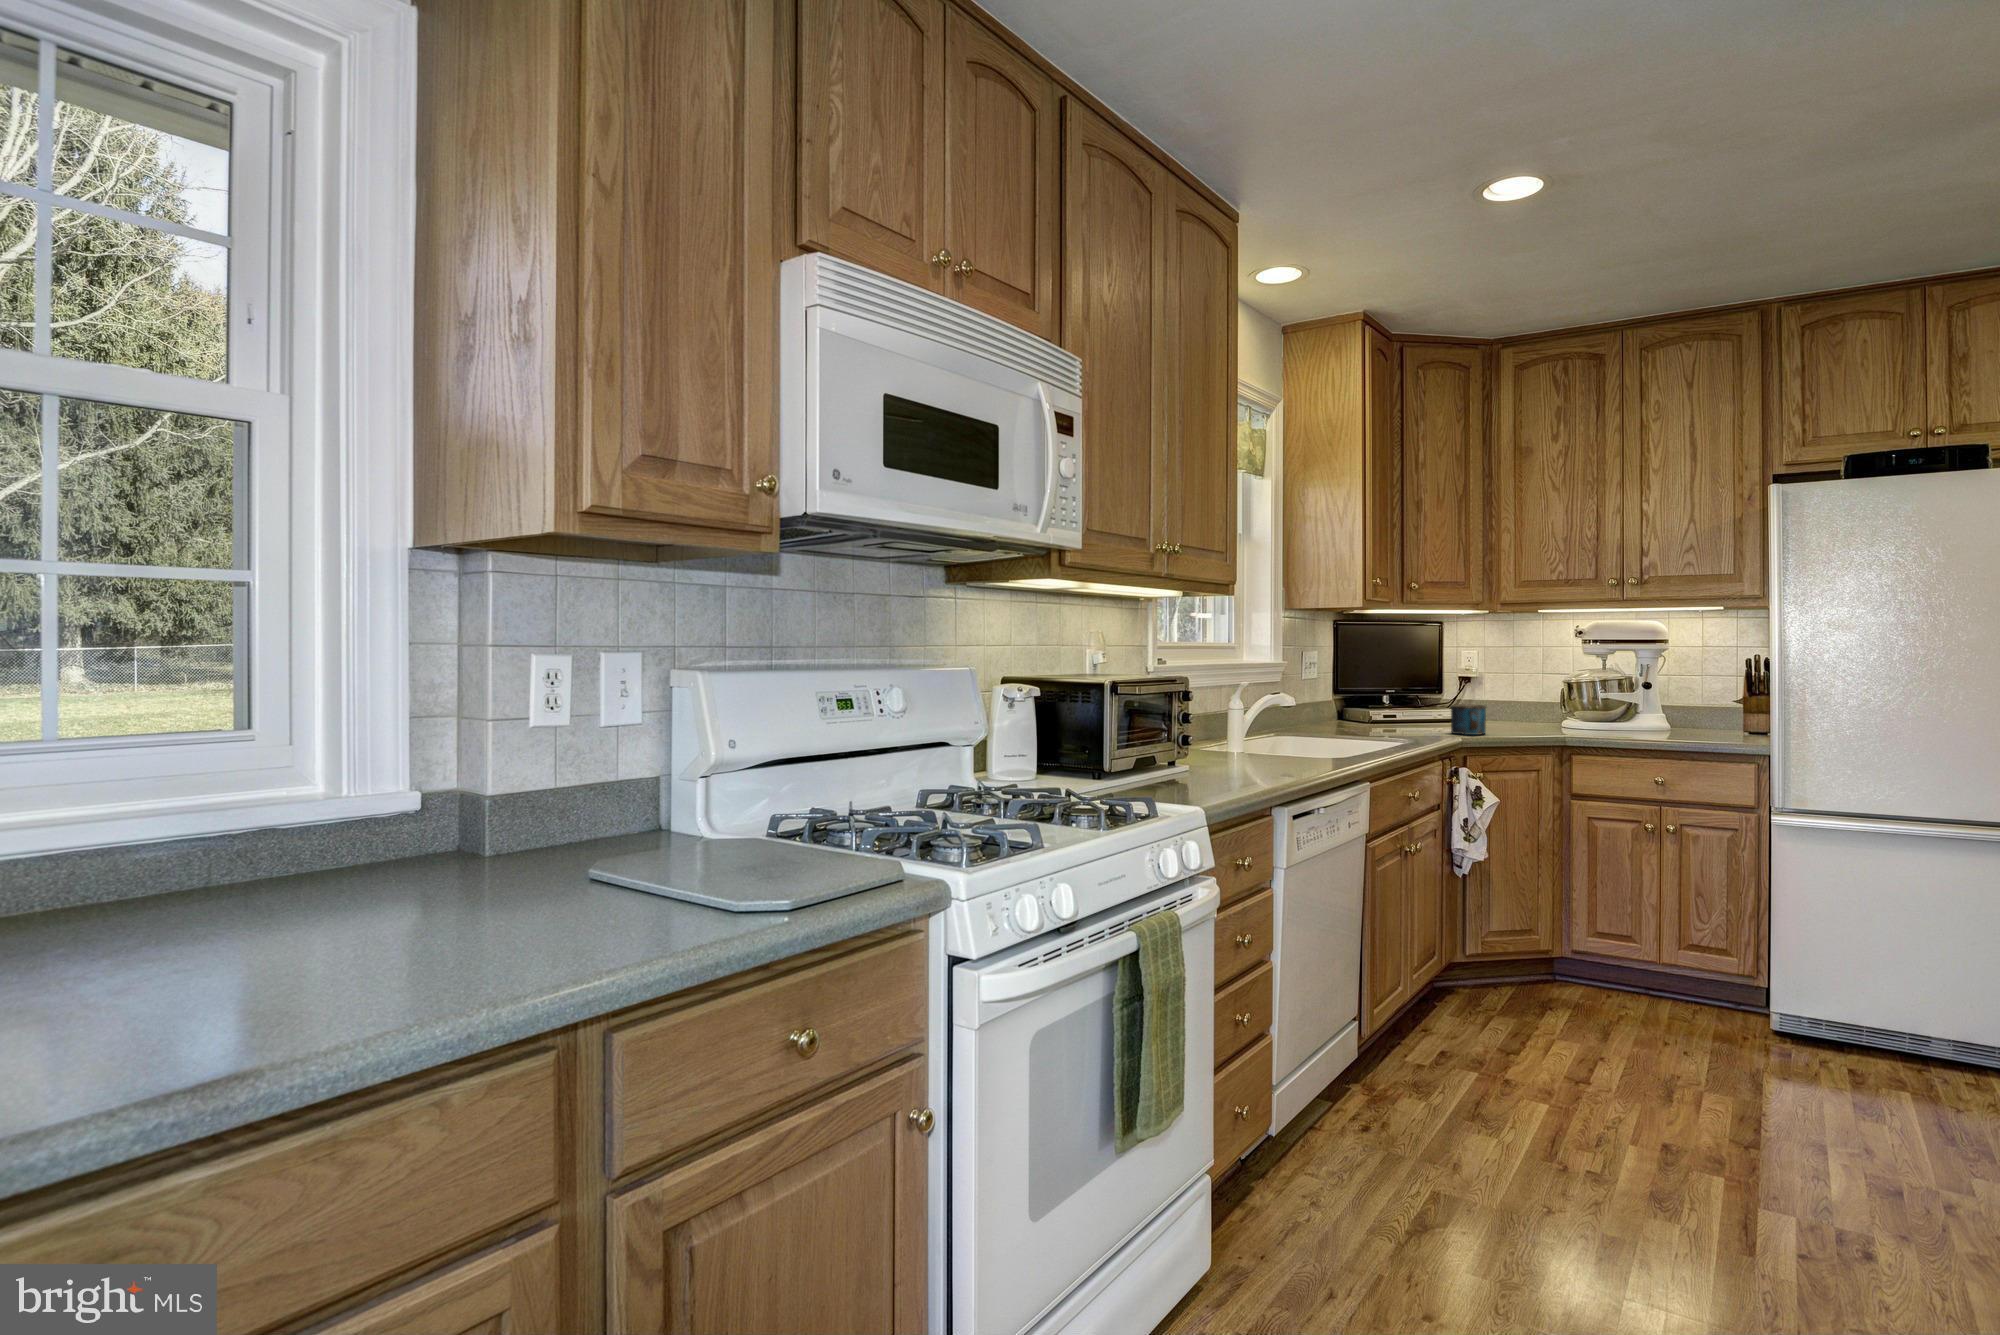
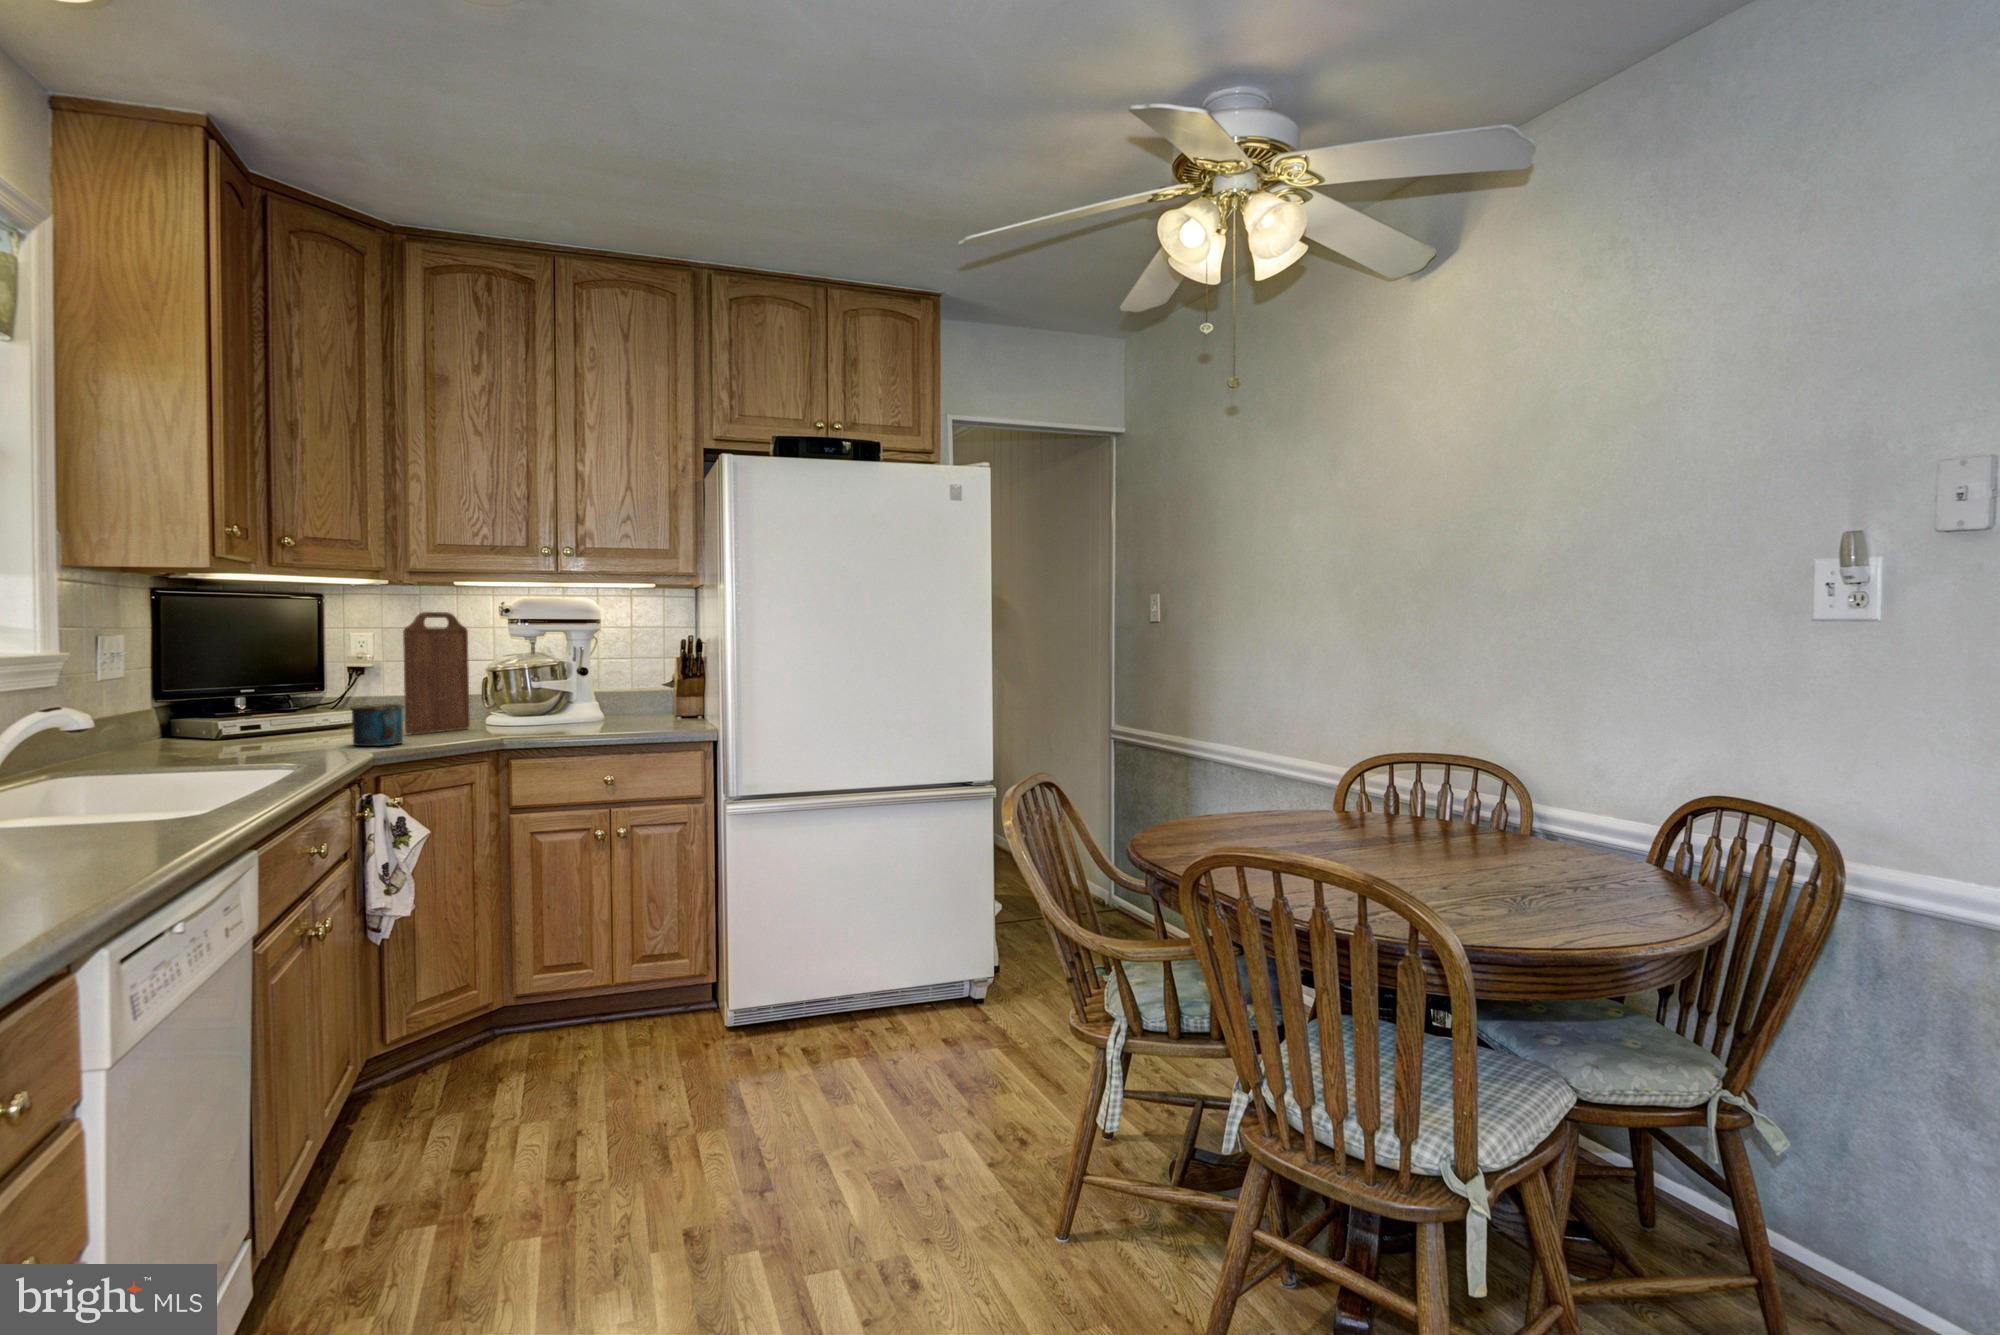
cutting board: none [1492,635,1544,730] -> present [403,612,470,734]

